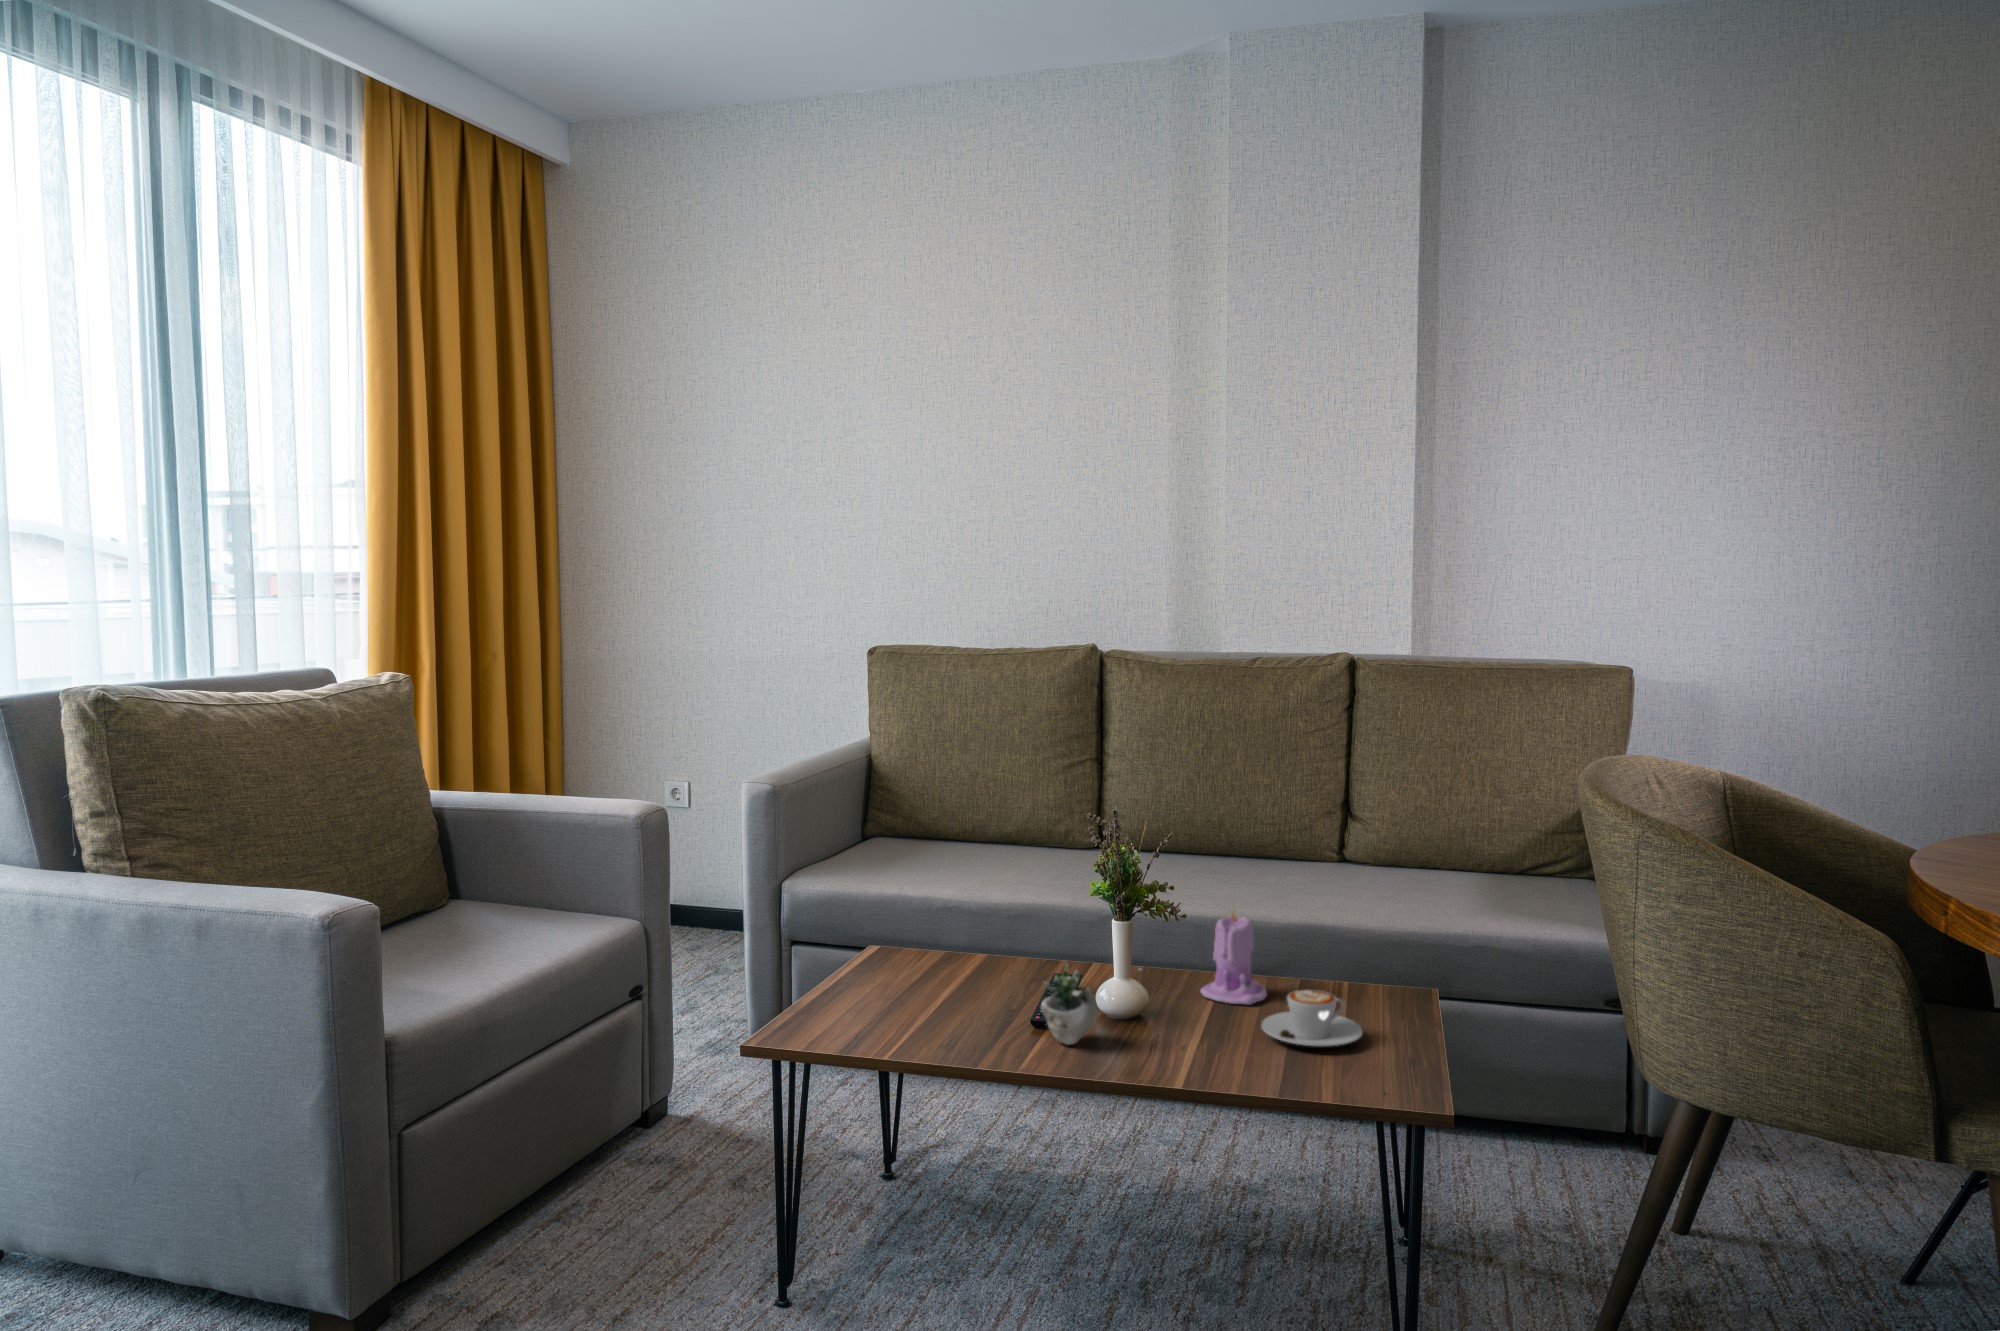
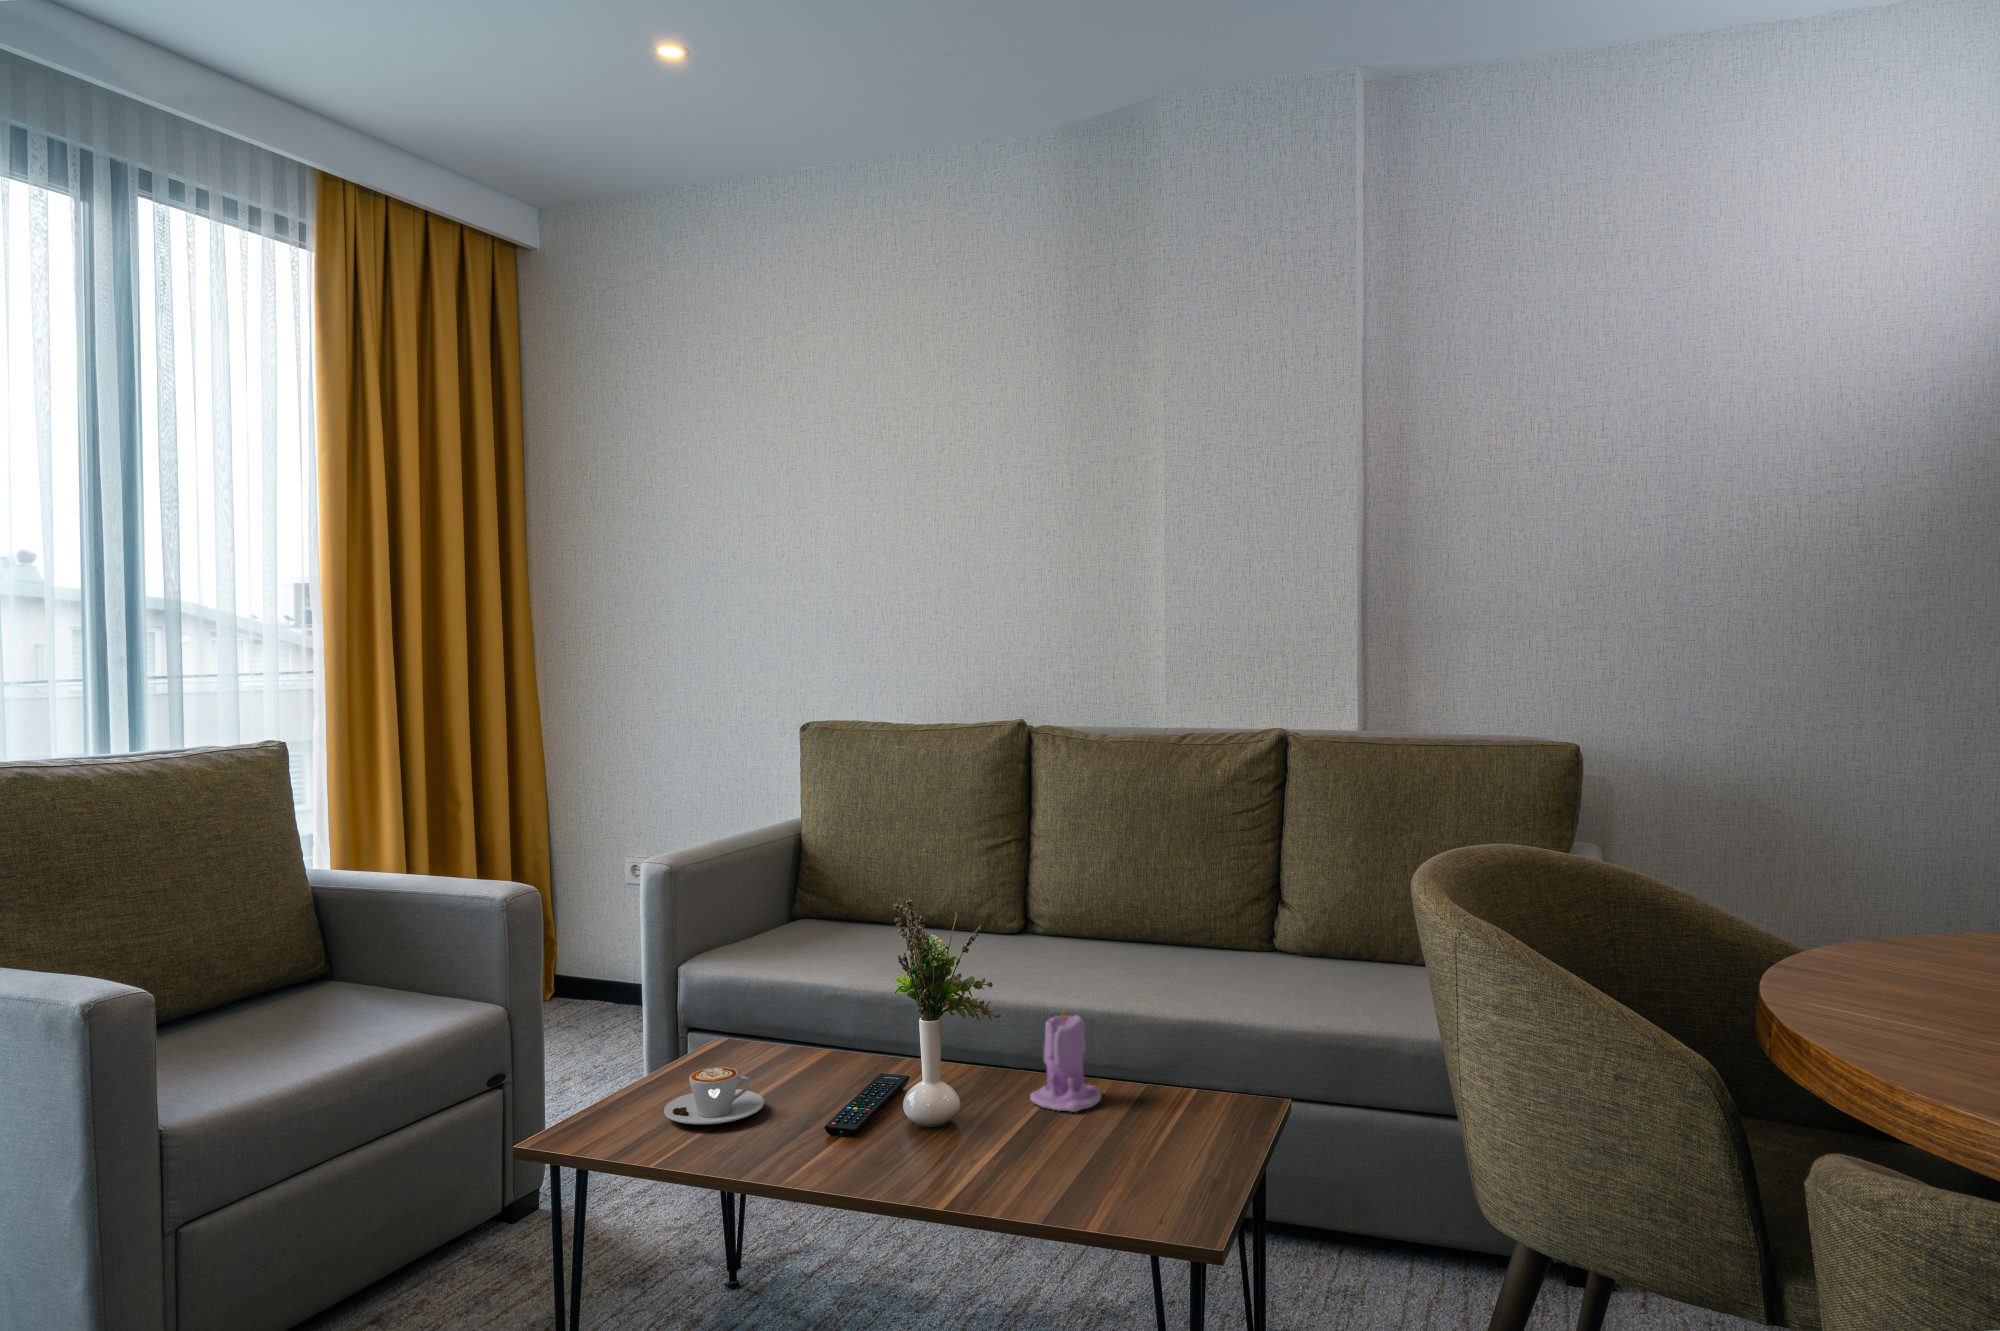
succulent plant: present [1041,964,1142,1045] -> none [824,1065,919,1154]
coffee cup: present [1262,990,1362,1046] -> present [664,1067,764,1124]

